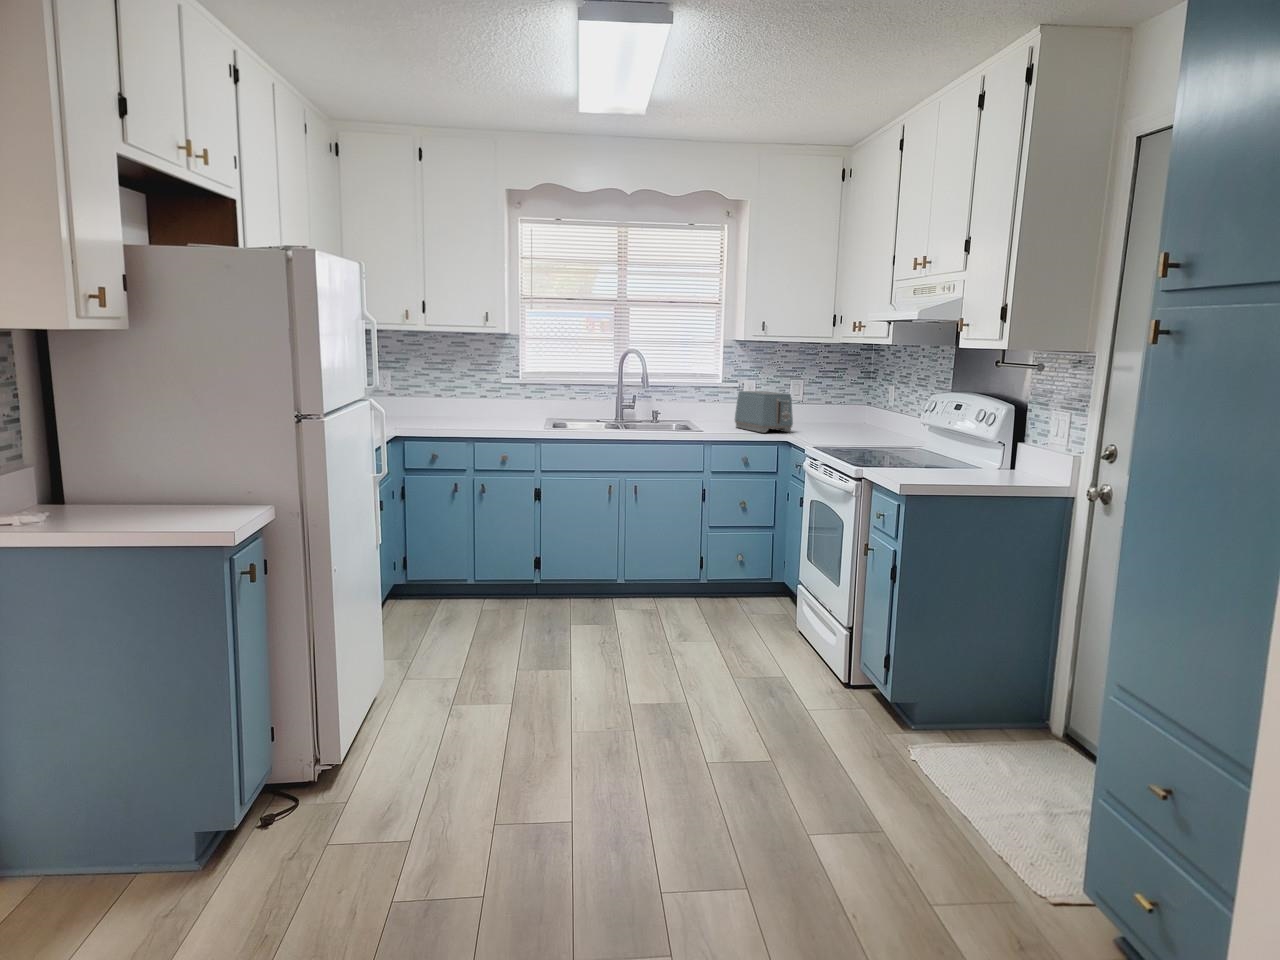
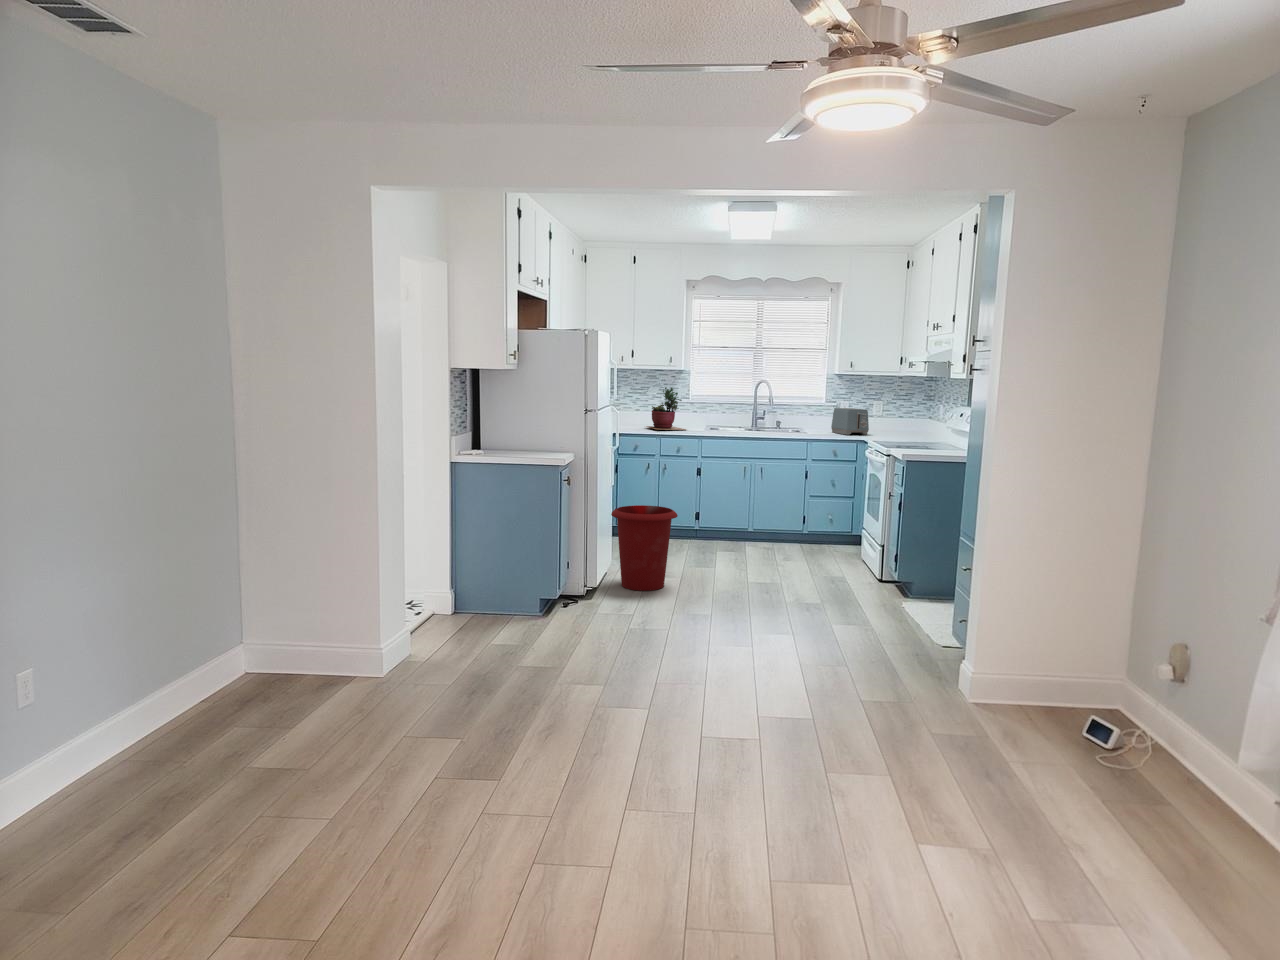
succulent plant: none [448,361,519,430] -> present [646,387,686,430]
waste bin: none [371,585,501,758] -> present [611,505,678,591]

